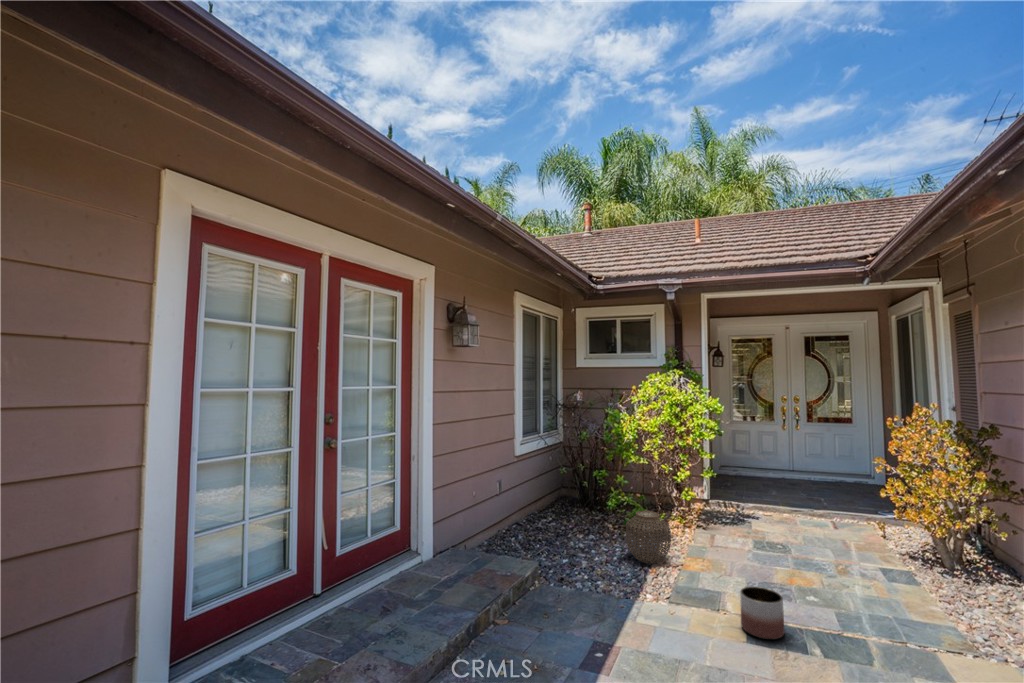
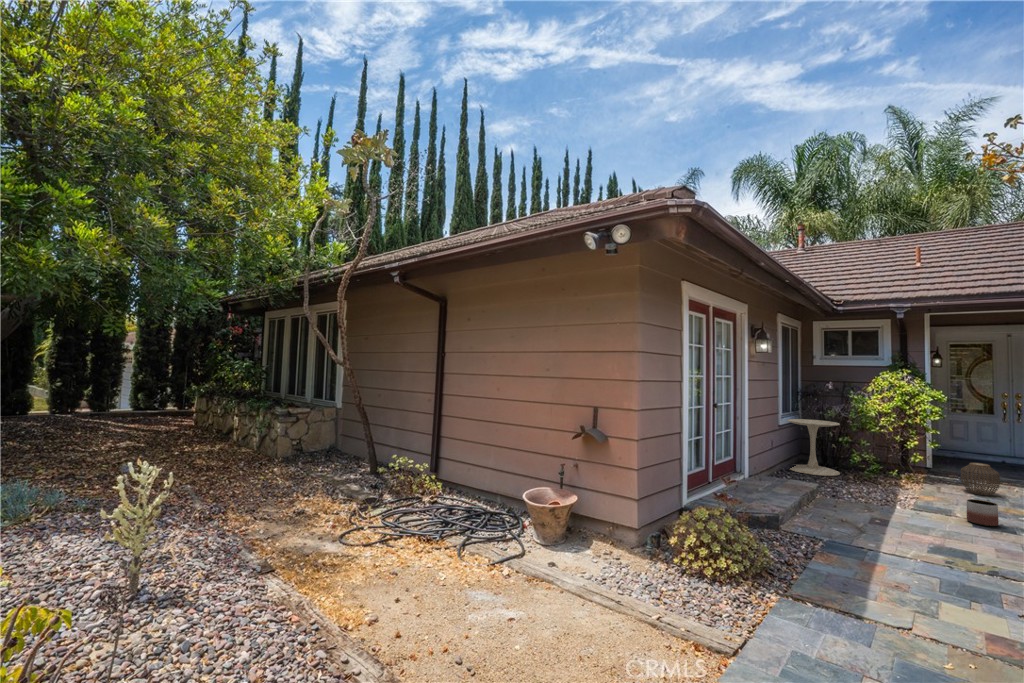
pedestal table: none [531,446,597,533] -> present [787,419,840,476]
woven basket: present [626,511,671,564] -> present [961,463,1000,496]

